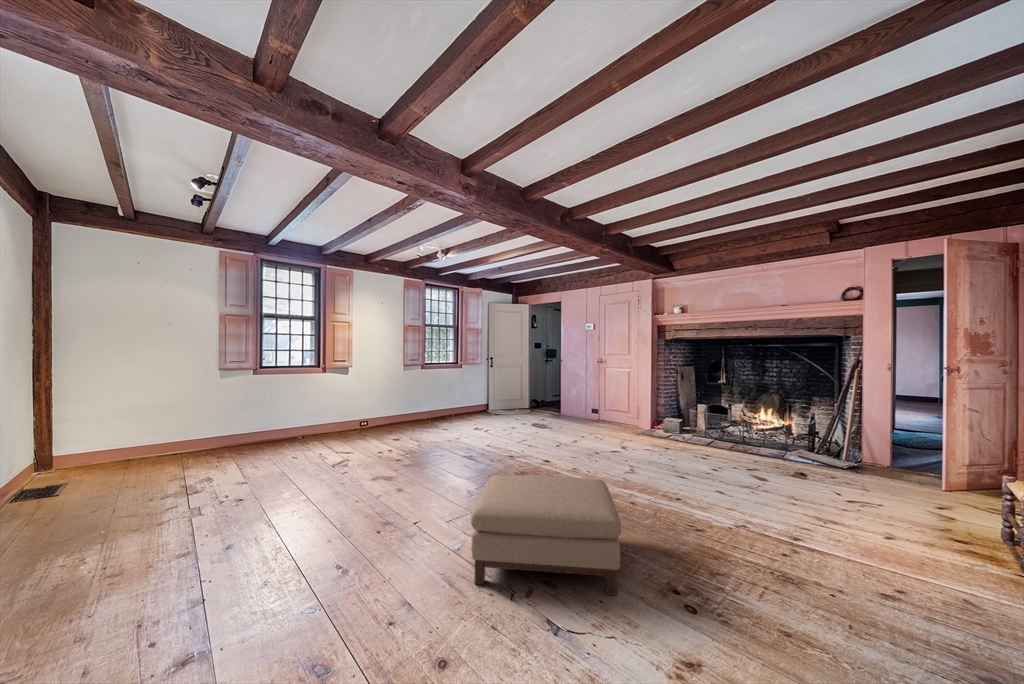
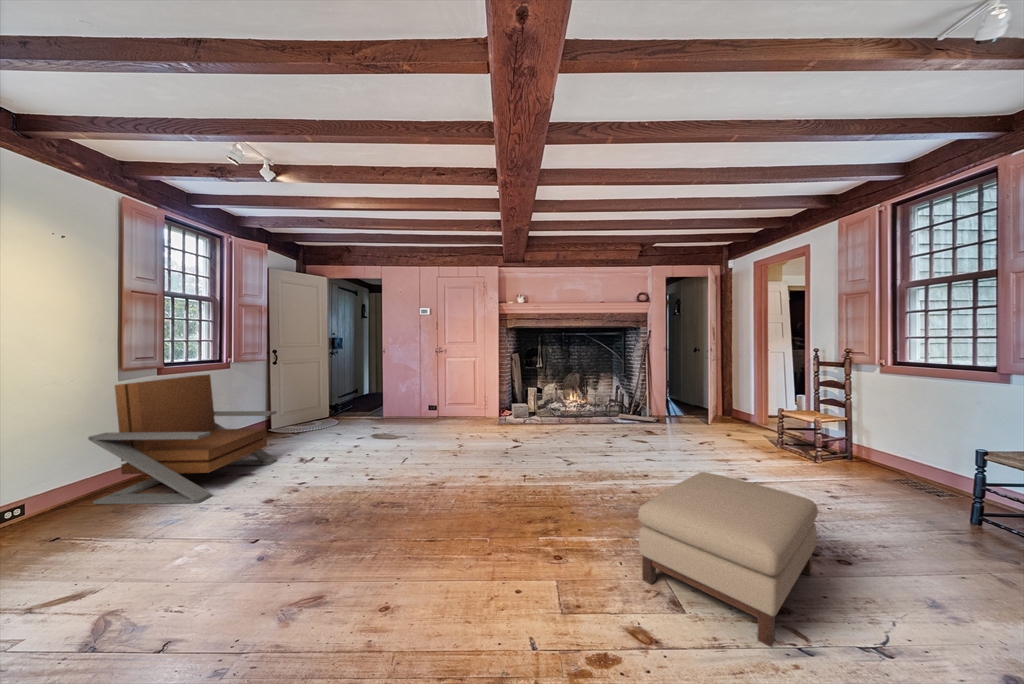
lounge chair: none [385,370,464,435] -> present [88,374,277,504]

